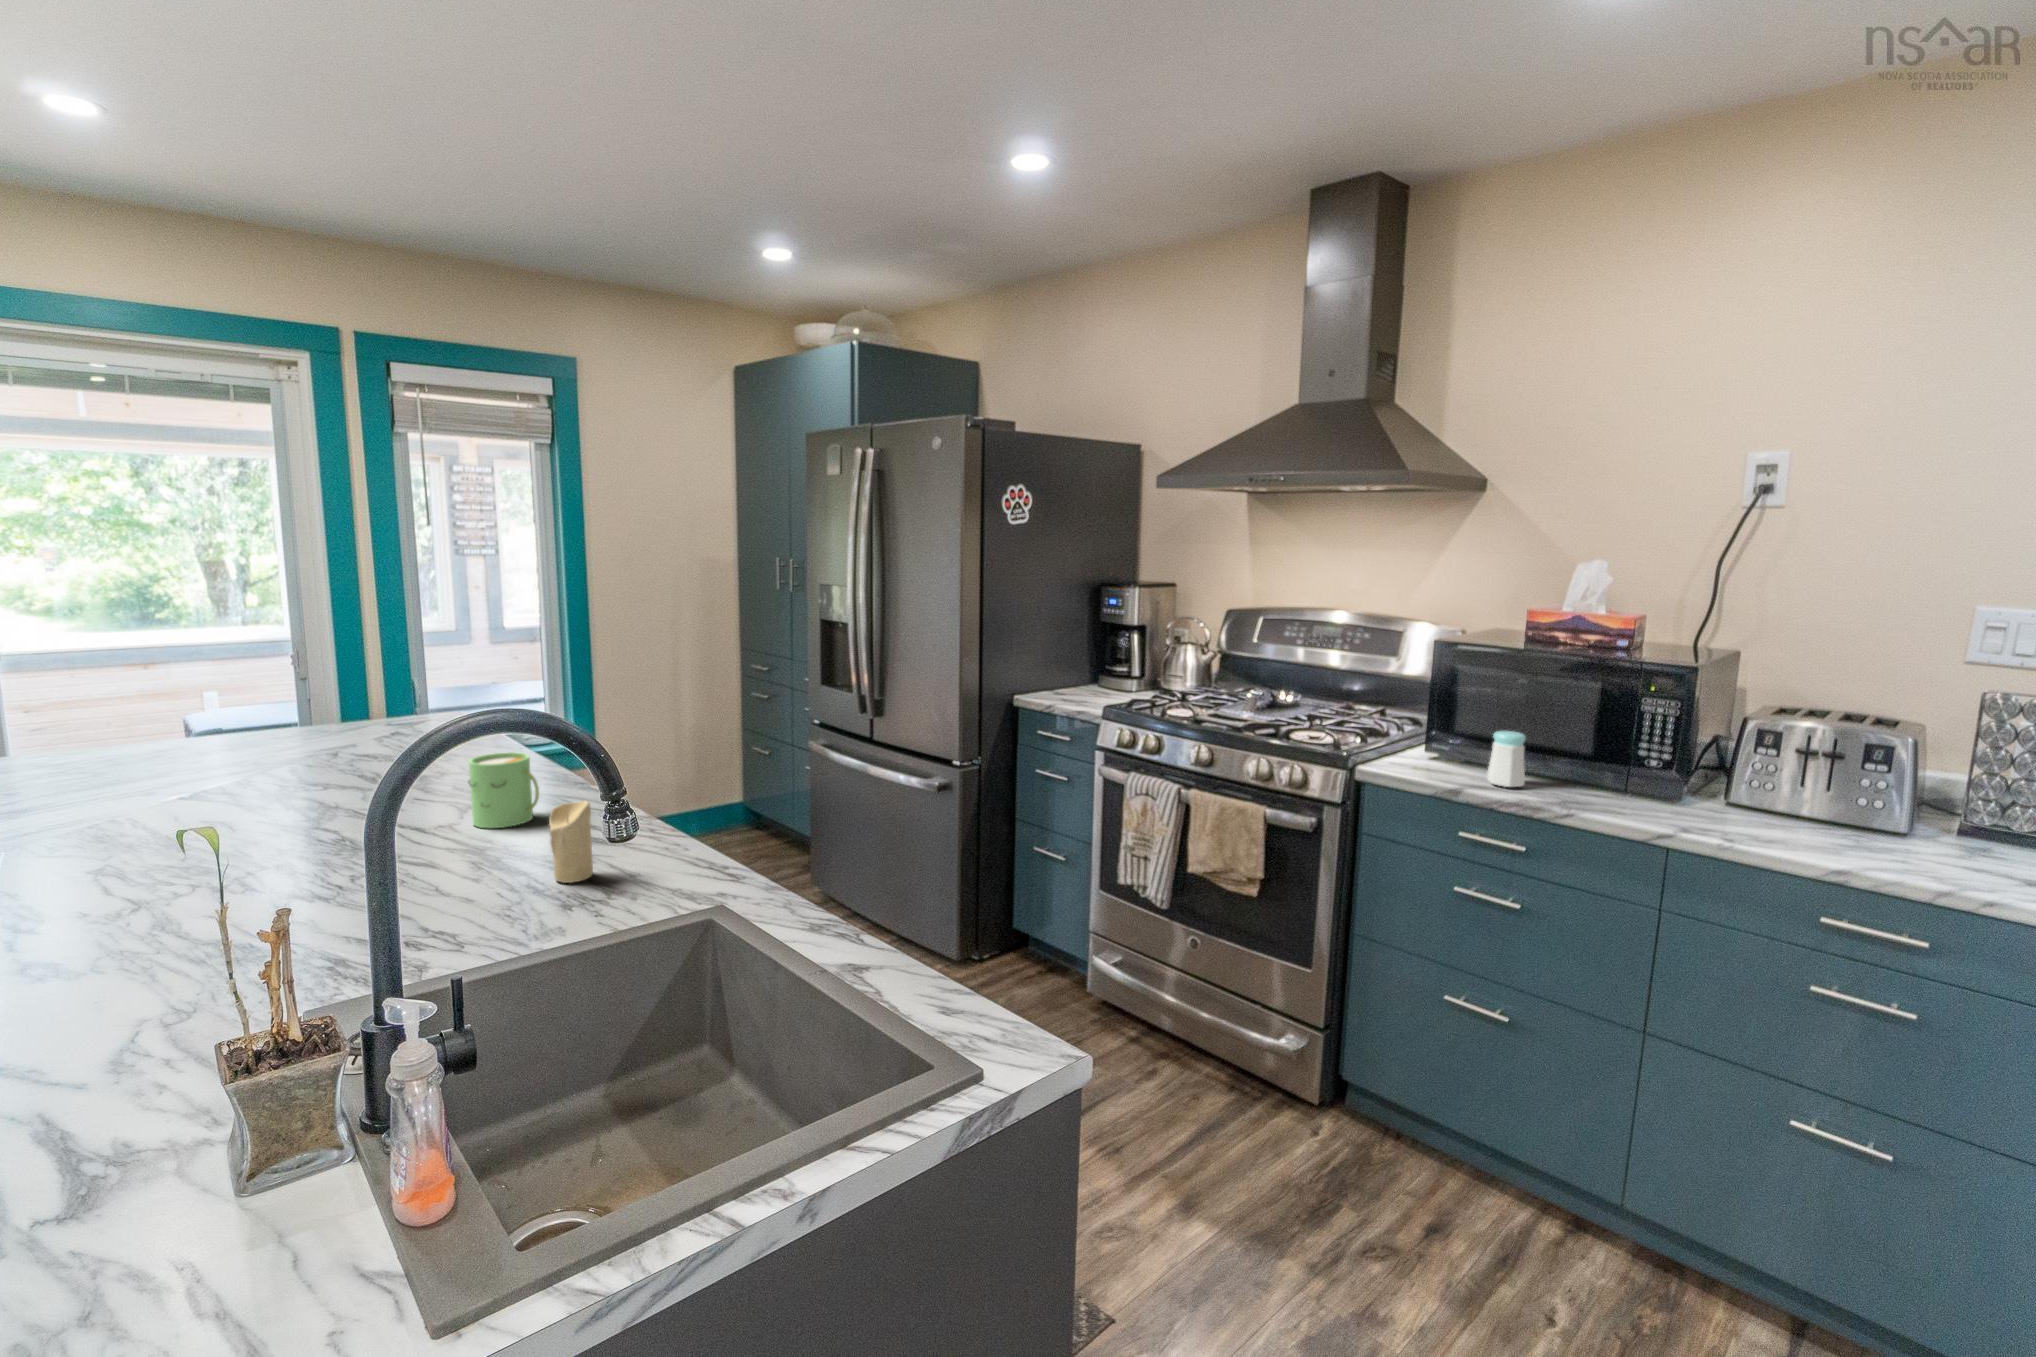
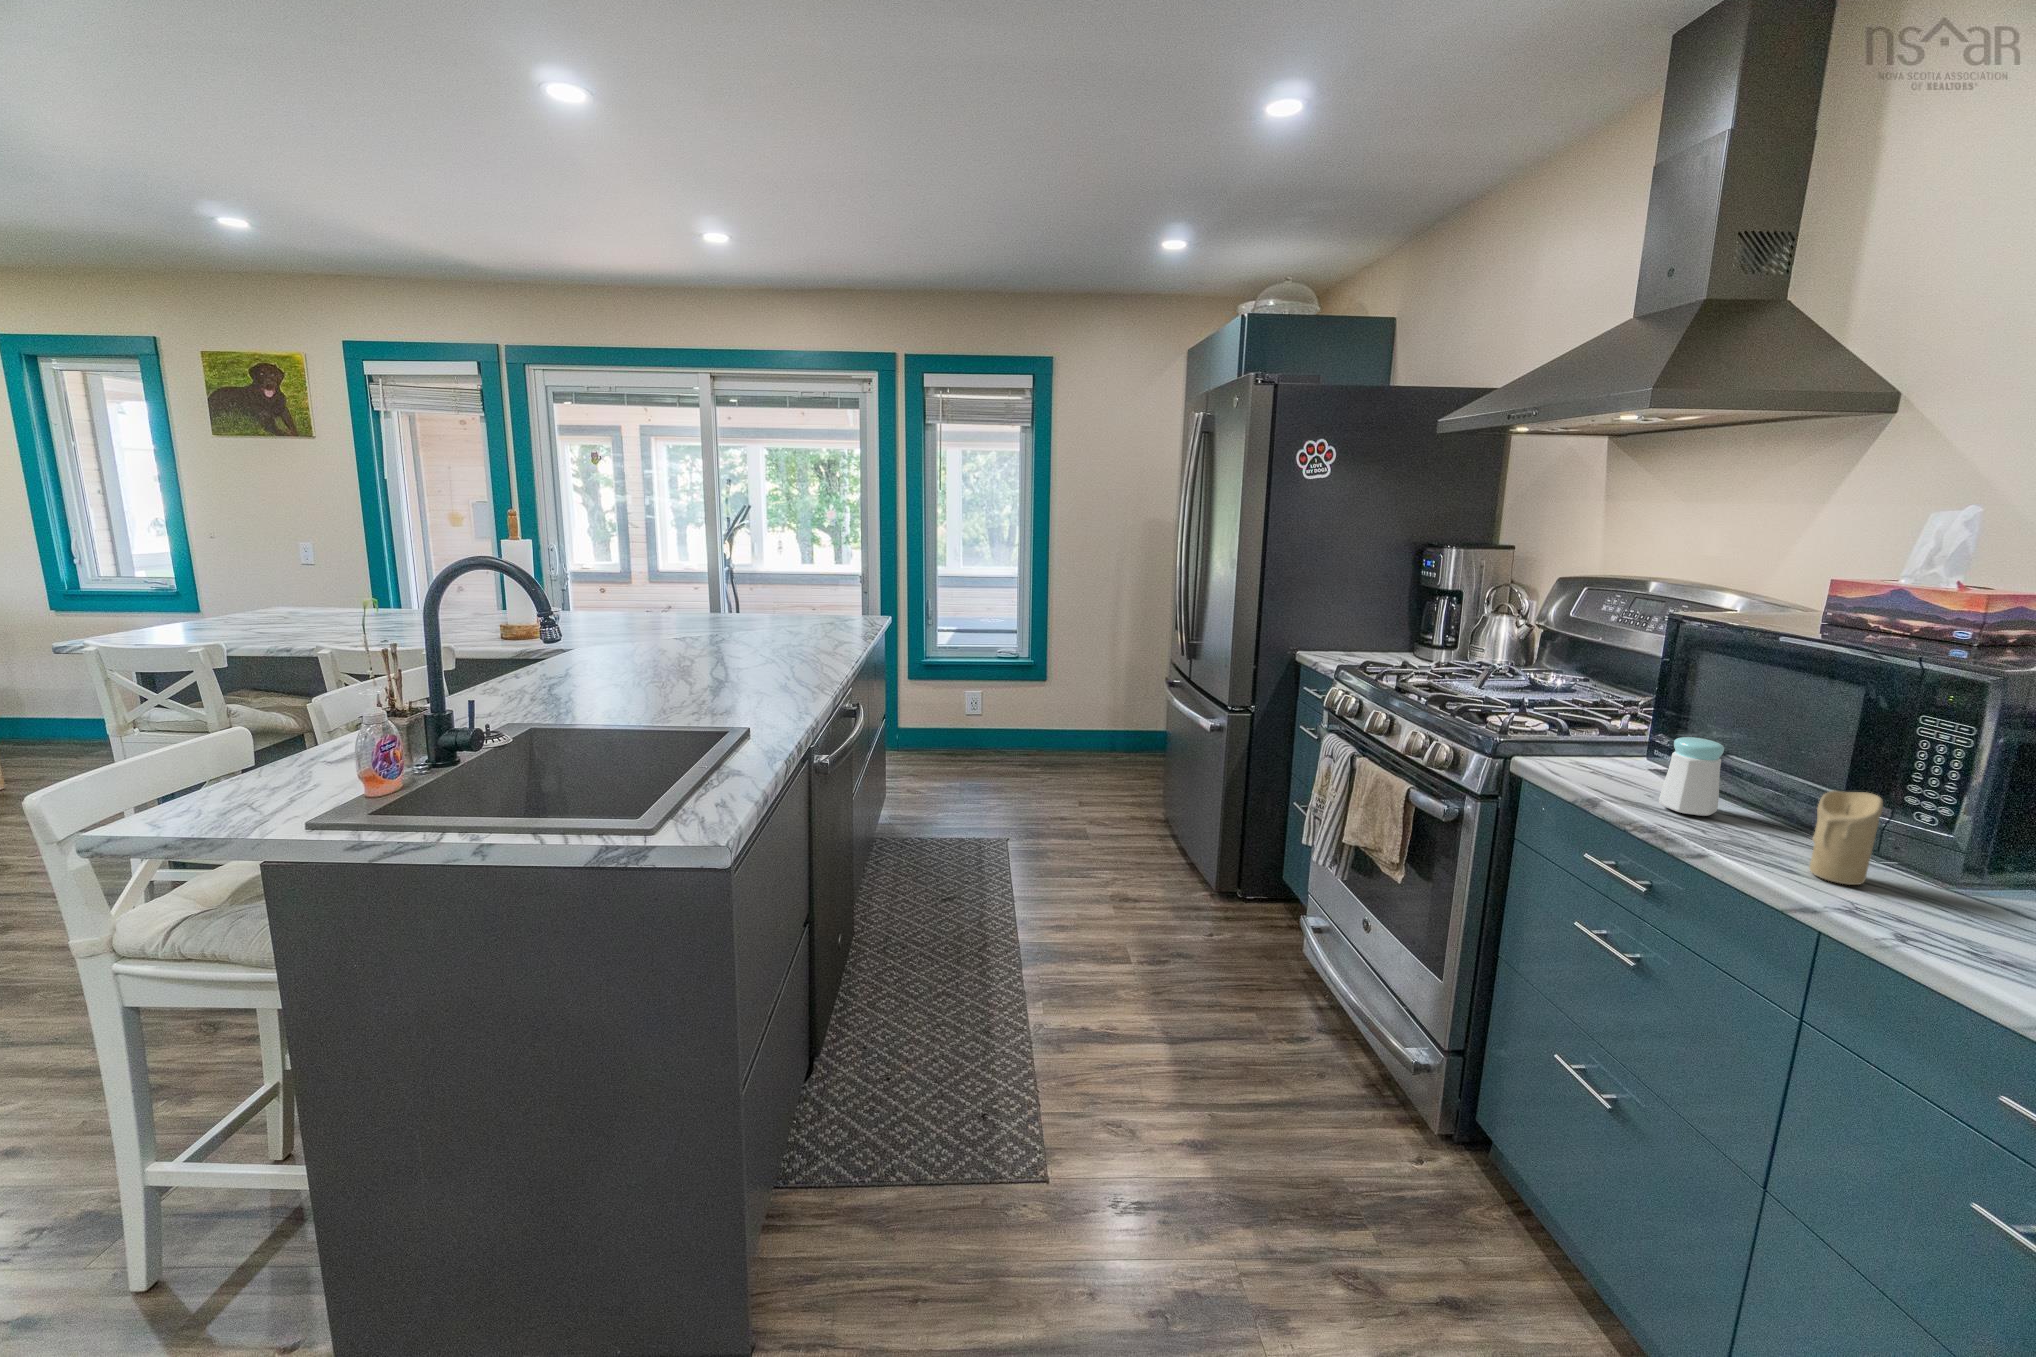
mug: present [469,752,539,828] -> none [753,625,792,672]
candle: present [549,801,593,883] -> present [1809,790,1883,885]

